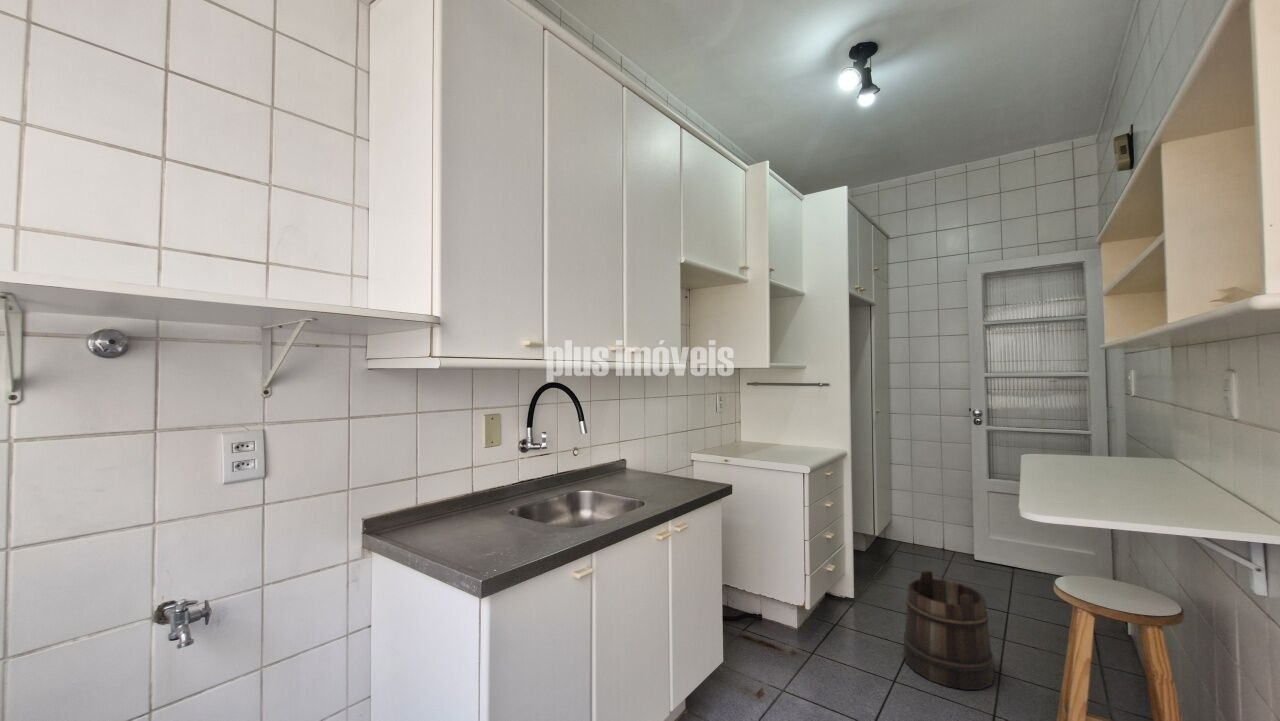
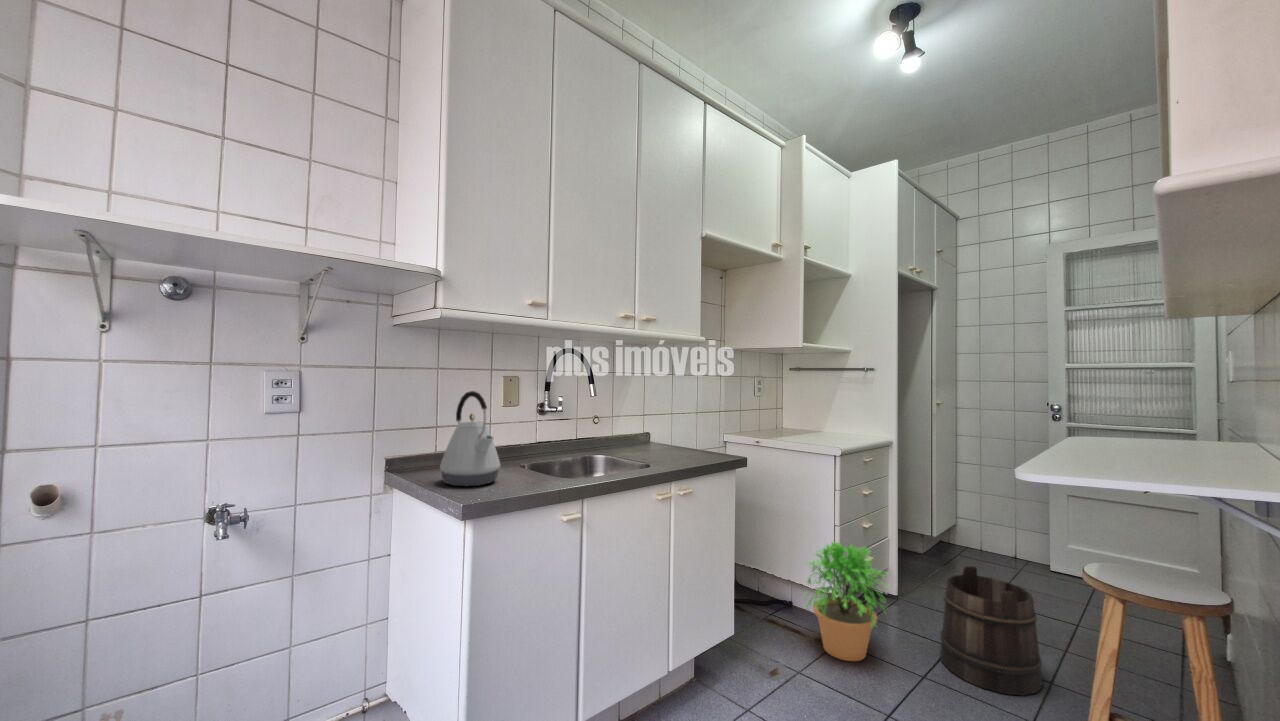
kettle: none [436,443,502,550] -> present [440,391,500,486]
potted plant: none [775,556,865,673] -> present [804,542,884,661]

